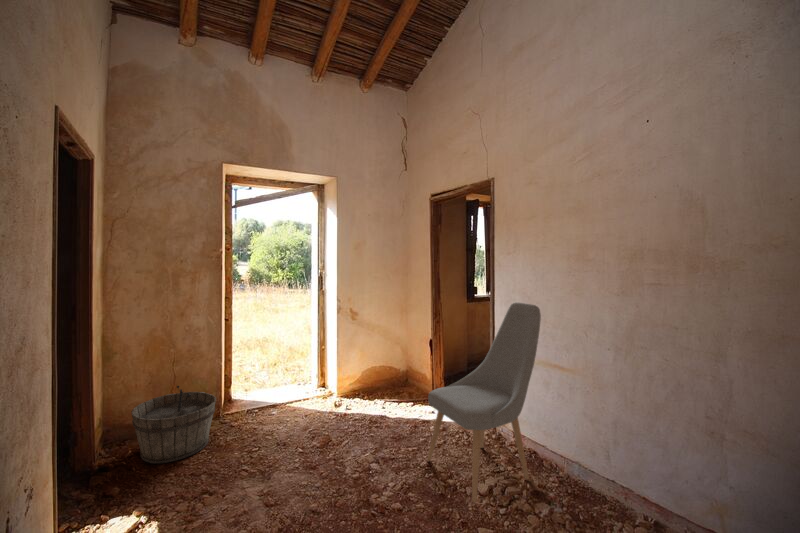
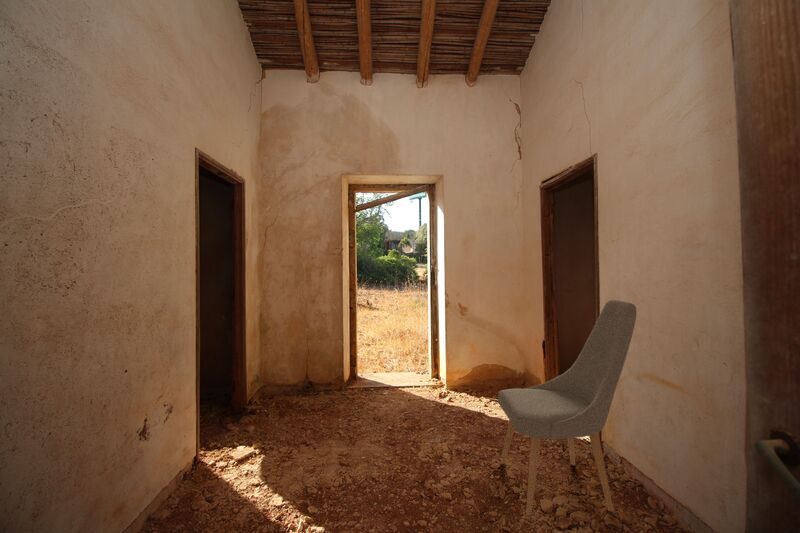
wooden bucket: present [131,386,216,463] -> none [272,358,332,417]

